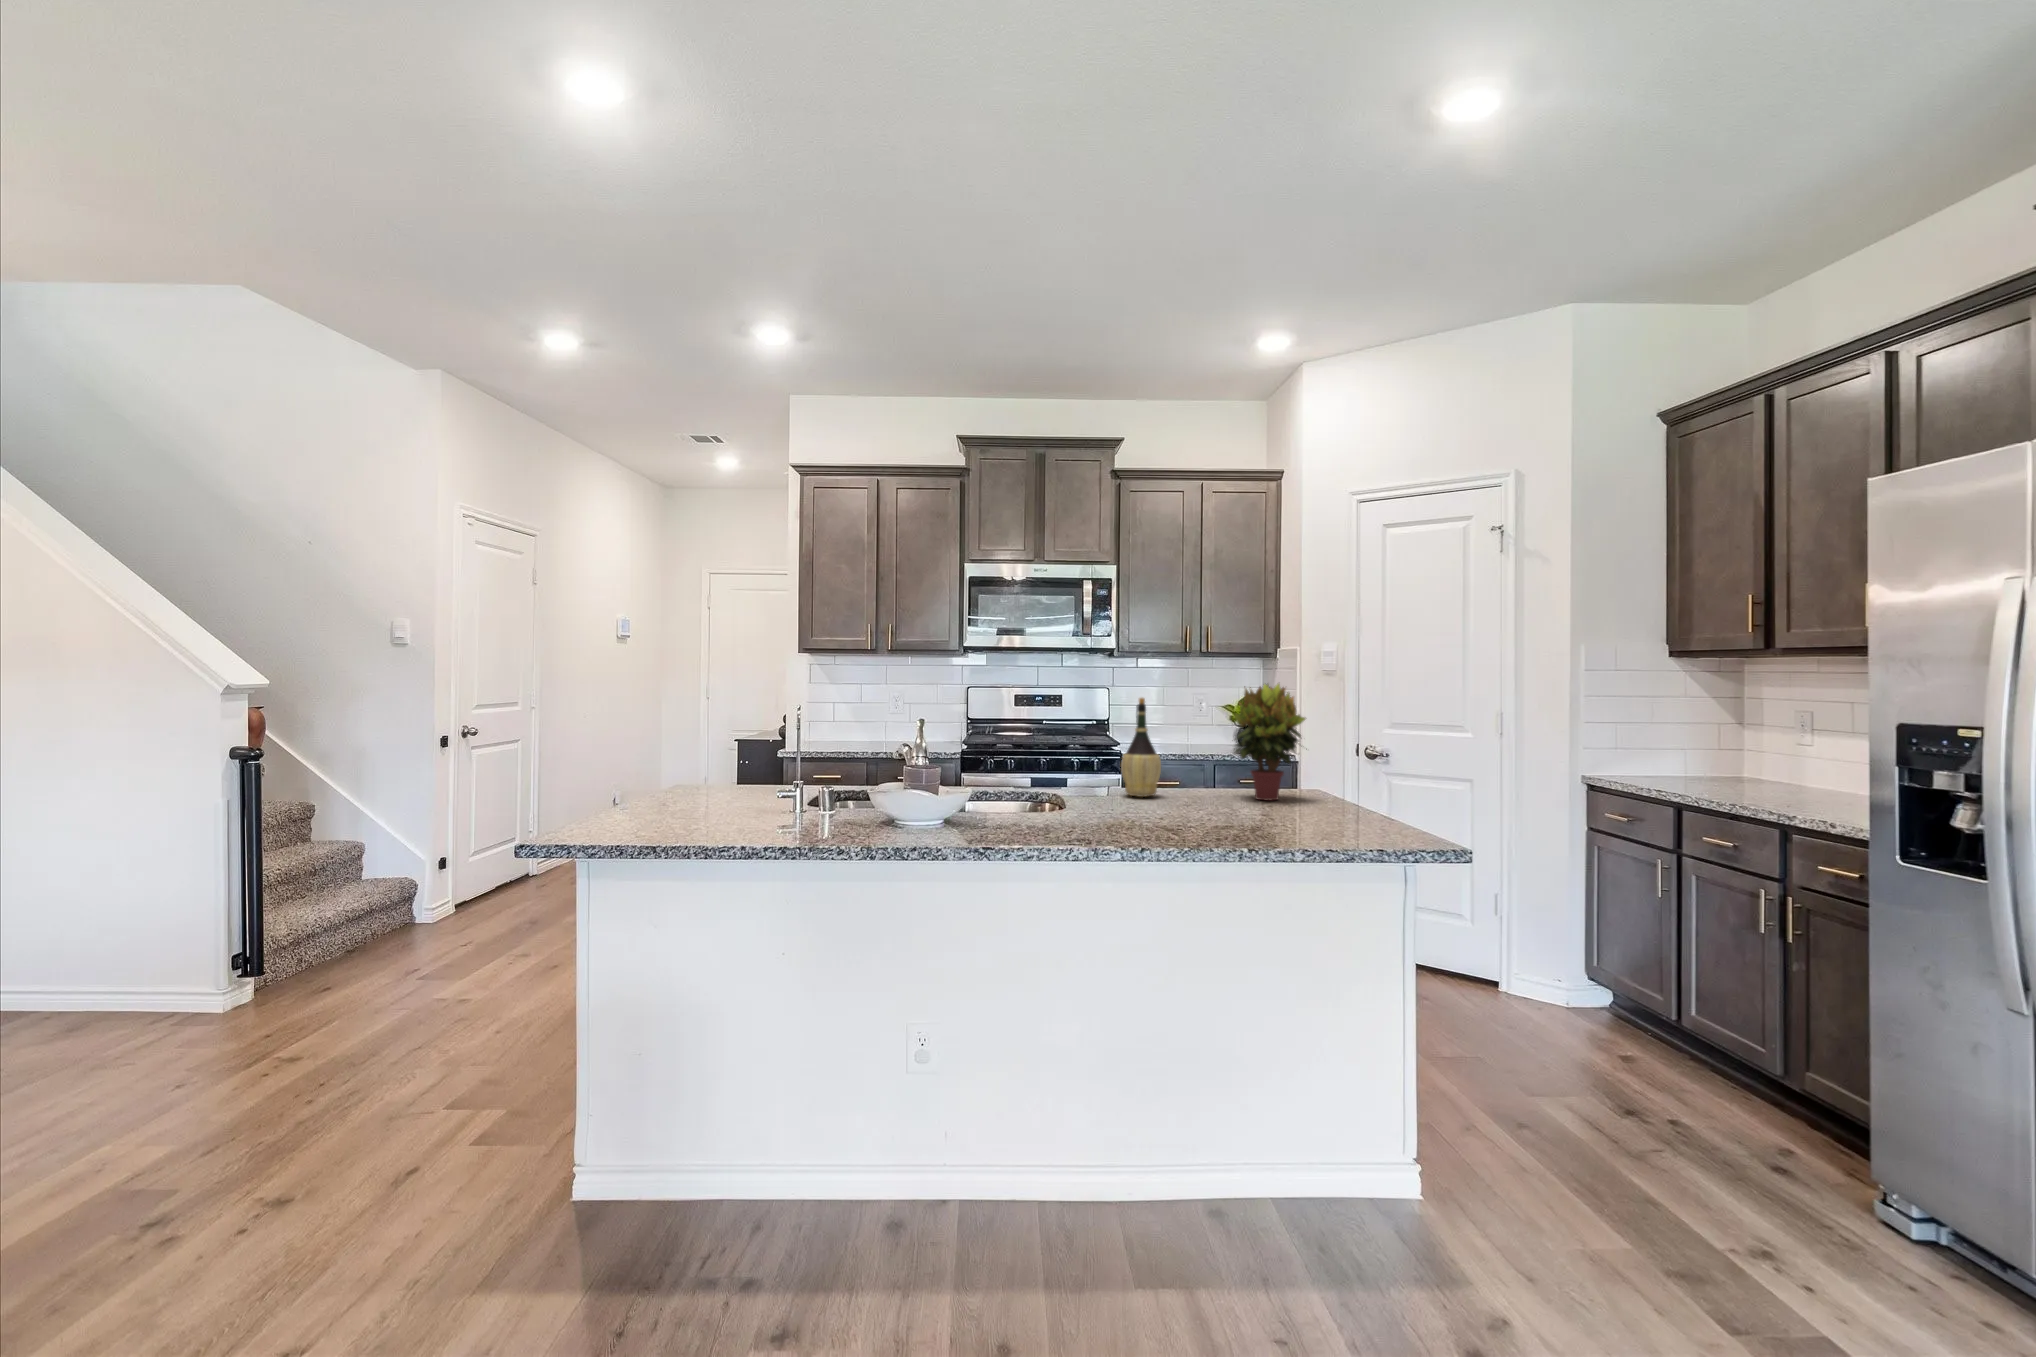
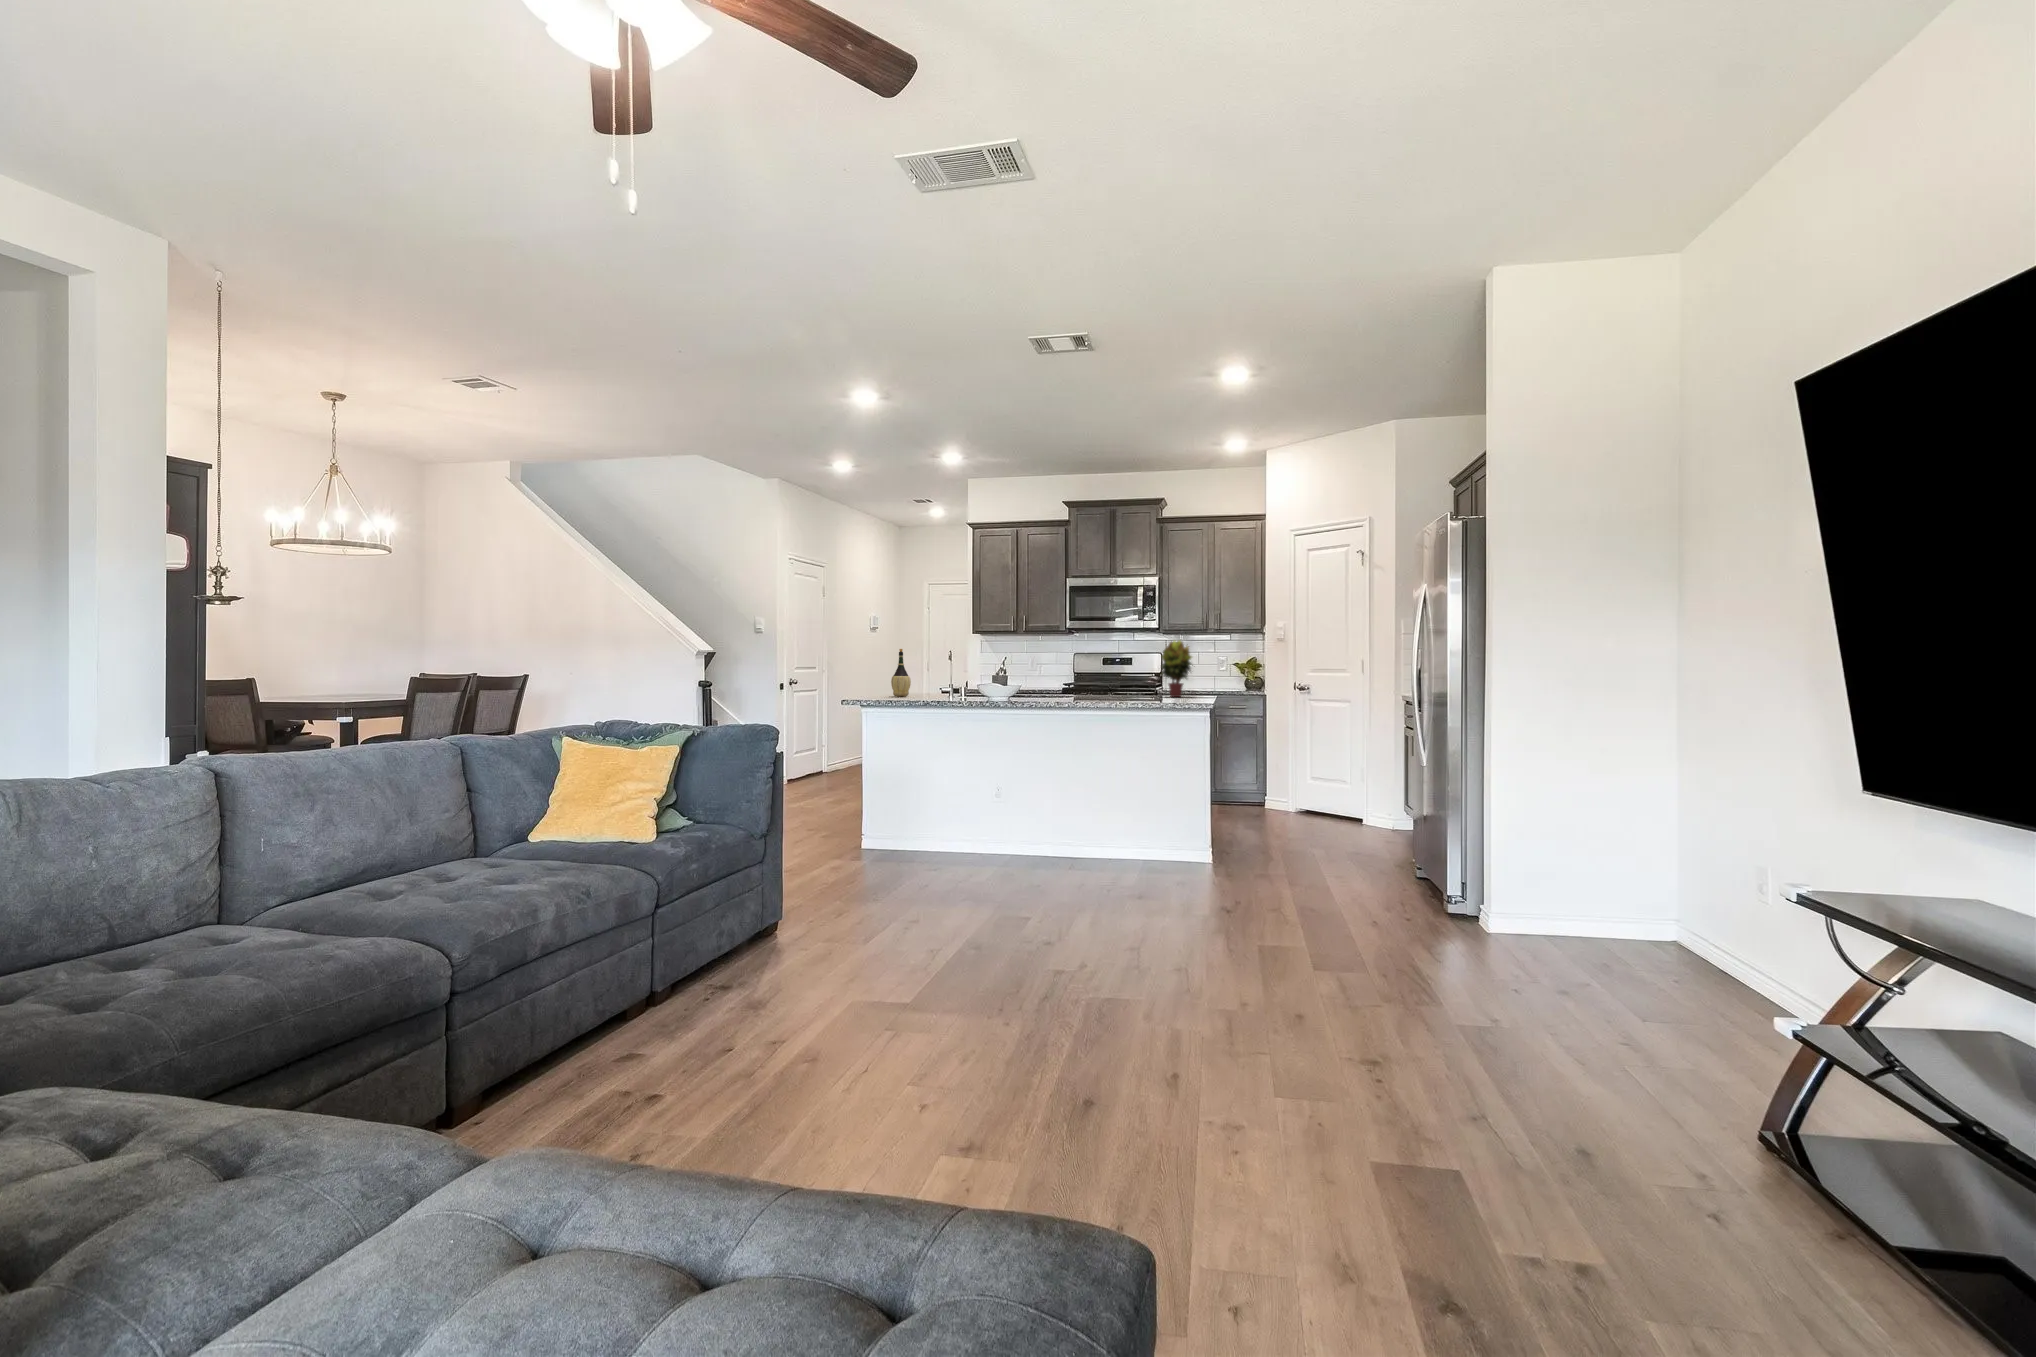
wine bottle: present [1121,698,1161,797] -> present [891,649,911,697]

